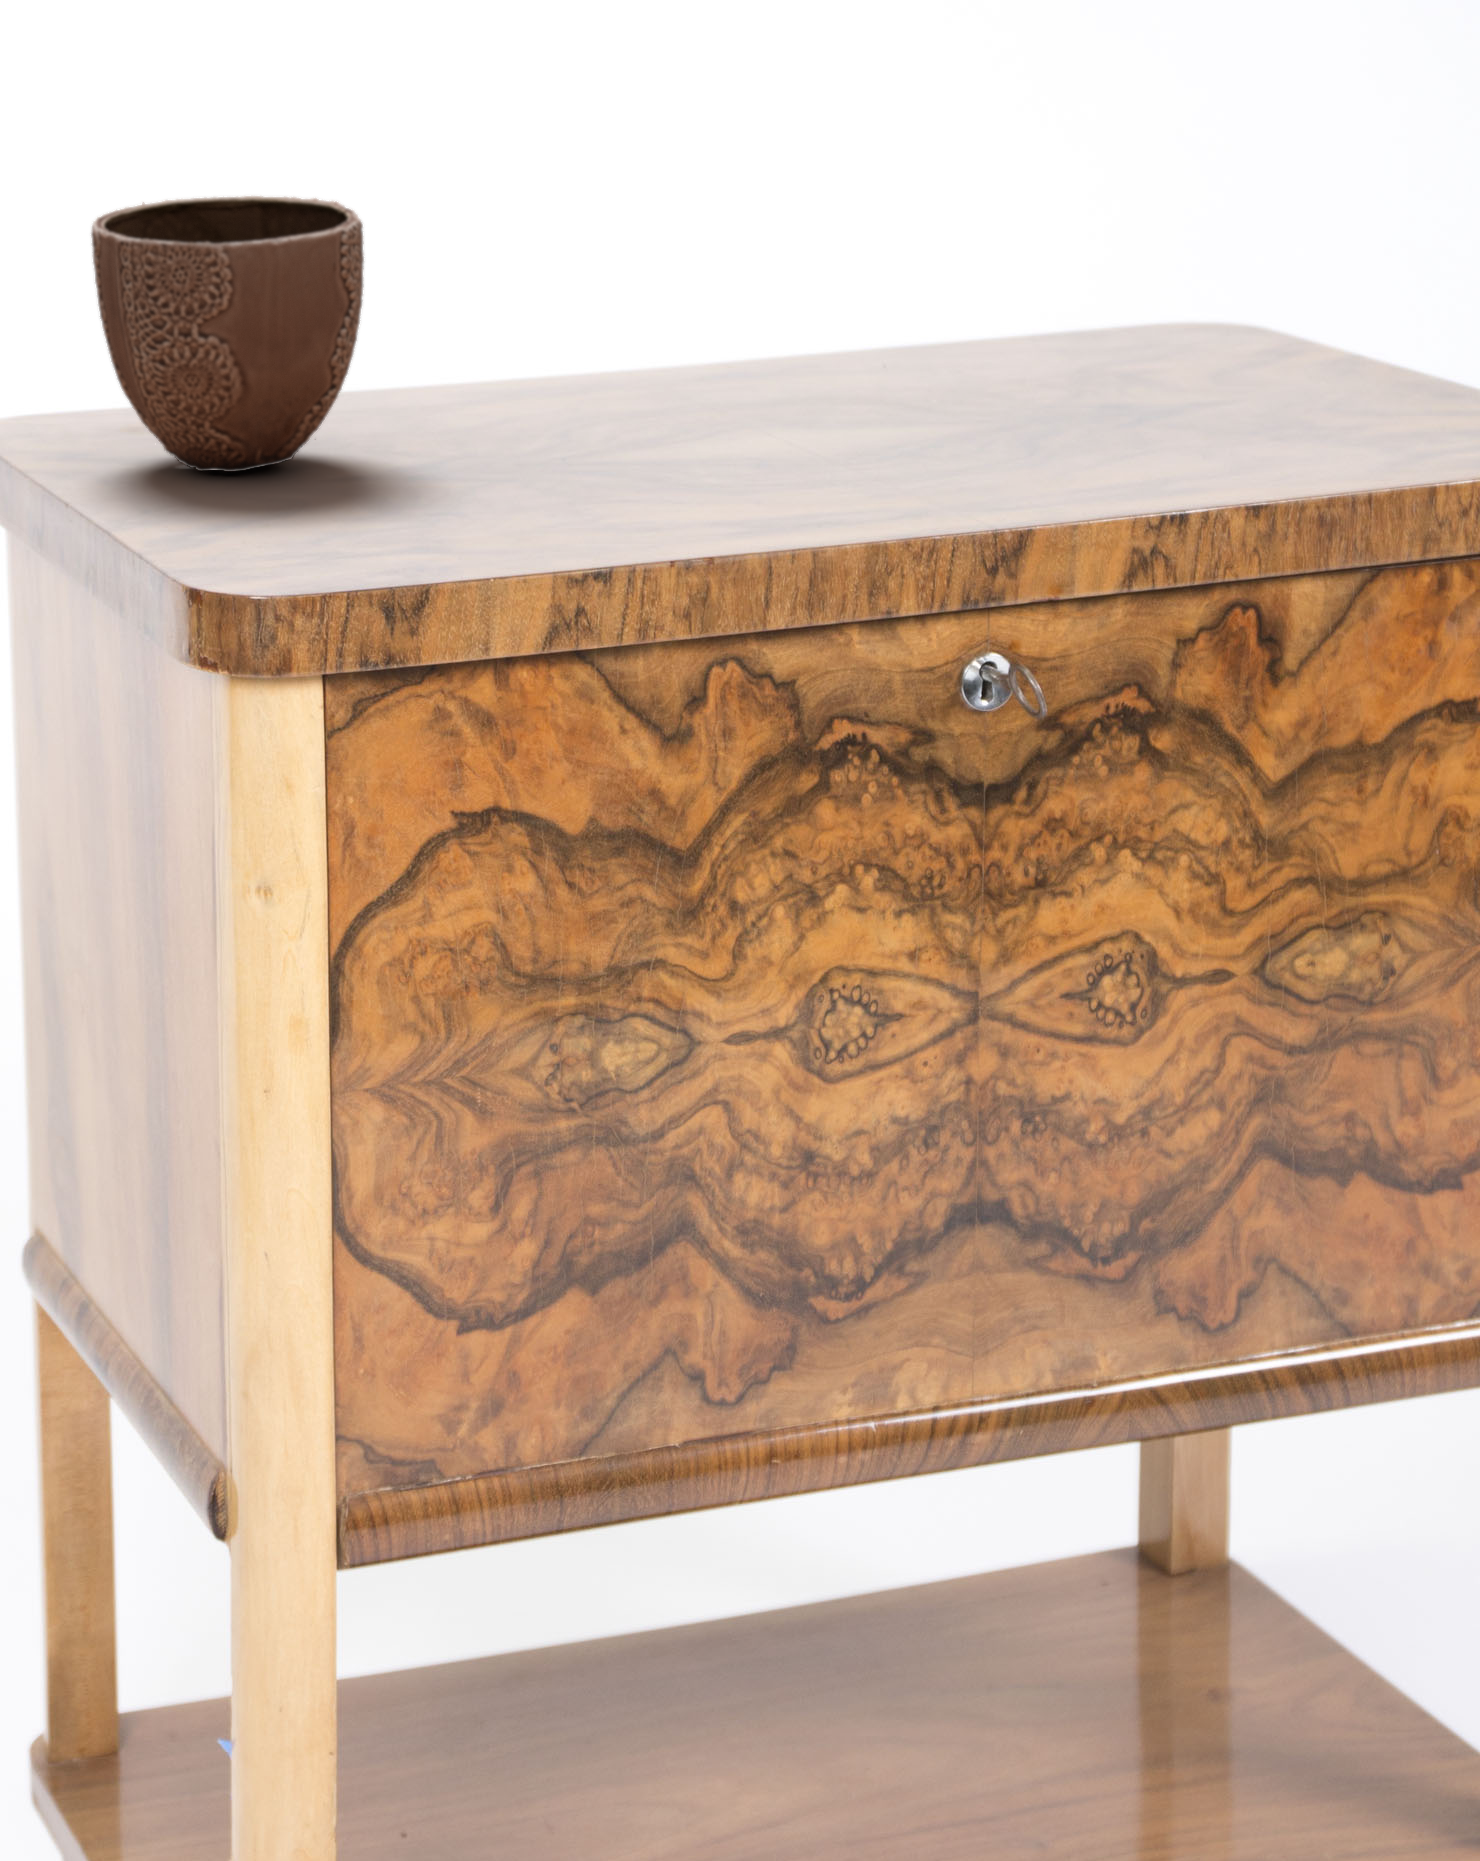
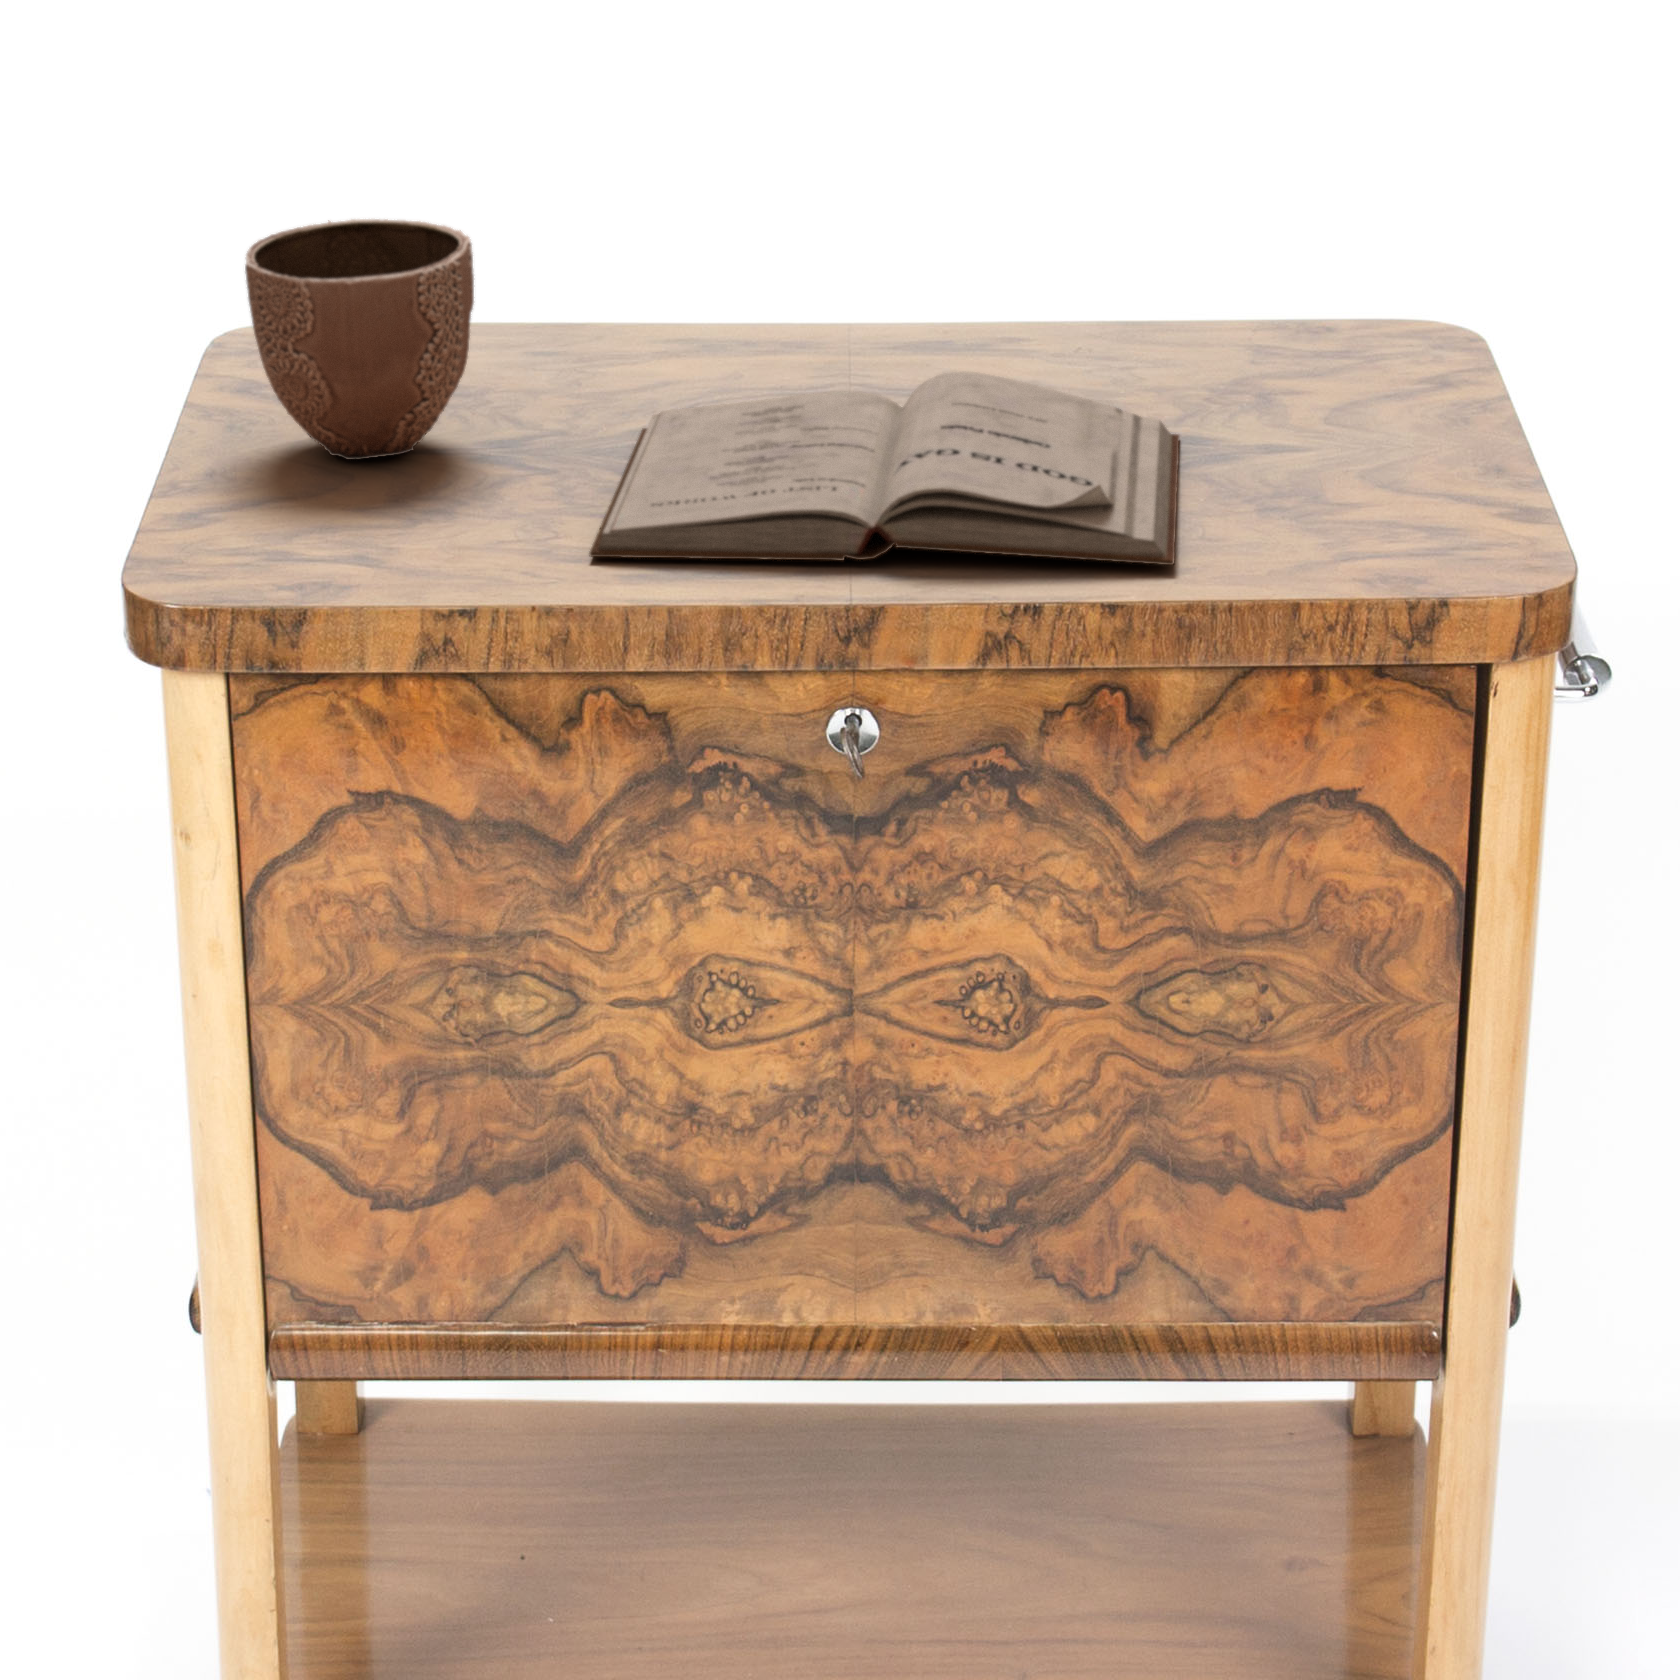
book: none [496,328,1280,517] -> present [589,372,1179,565]

